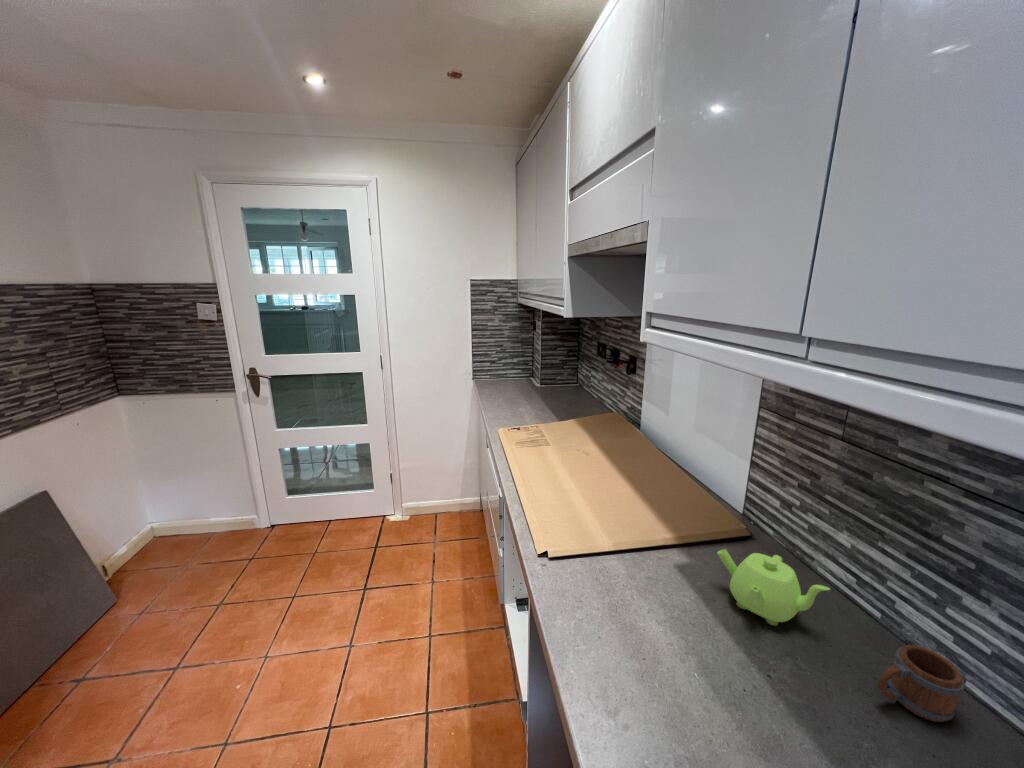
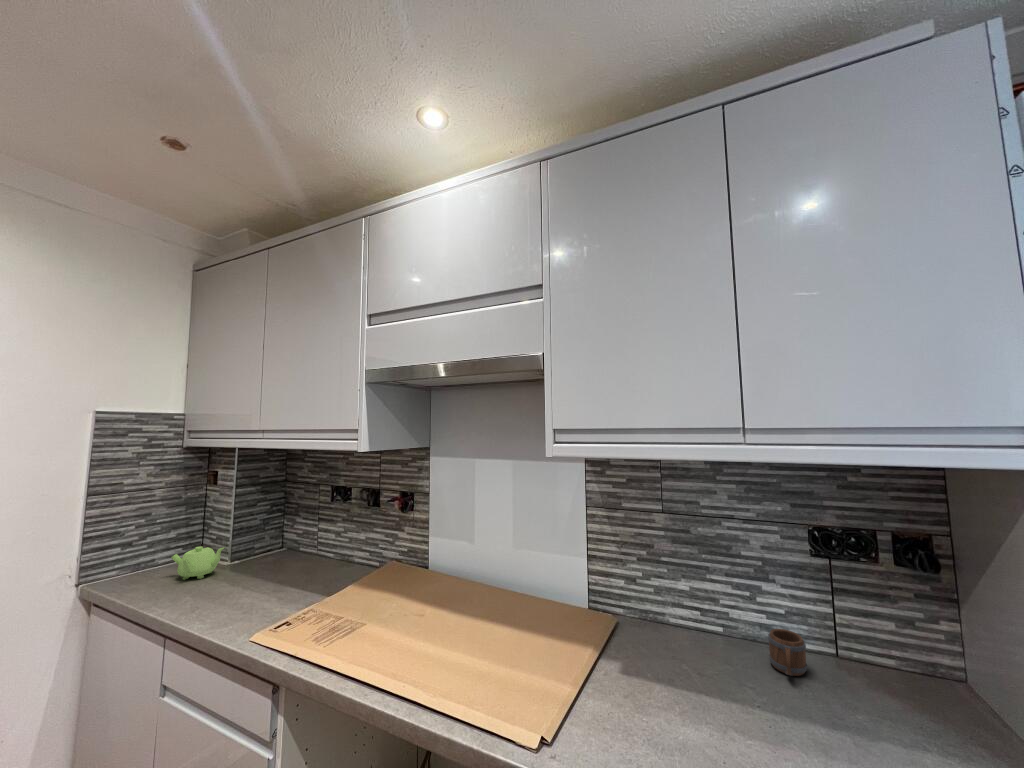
teapot: present [717,549,830,626] -> present [171,546,224,580]

